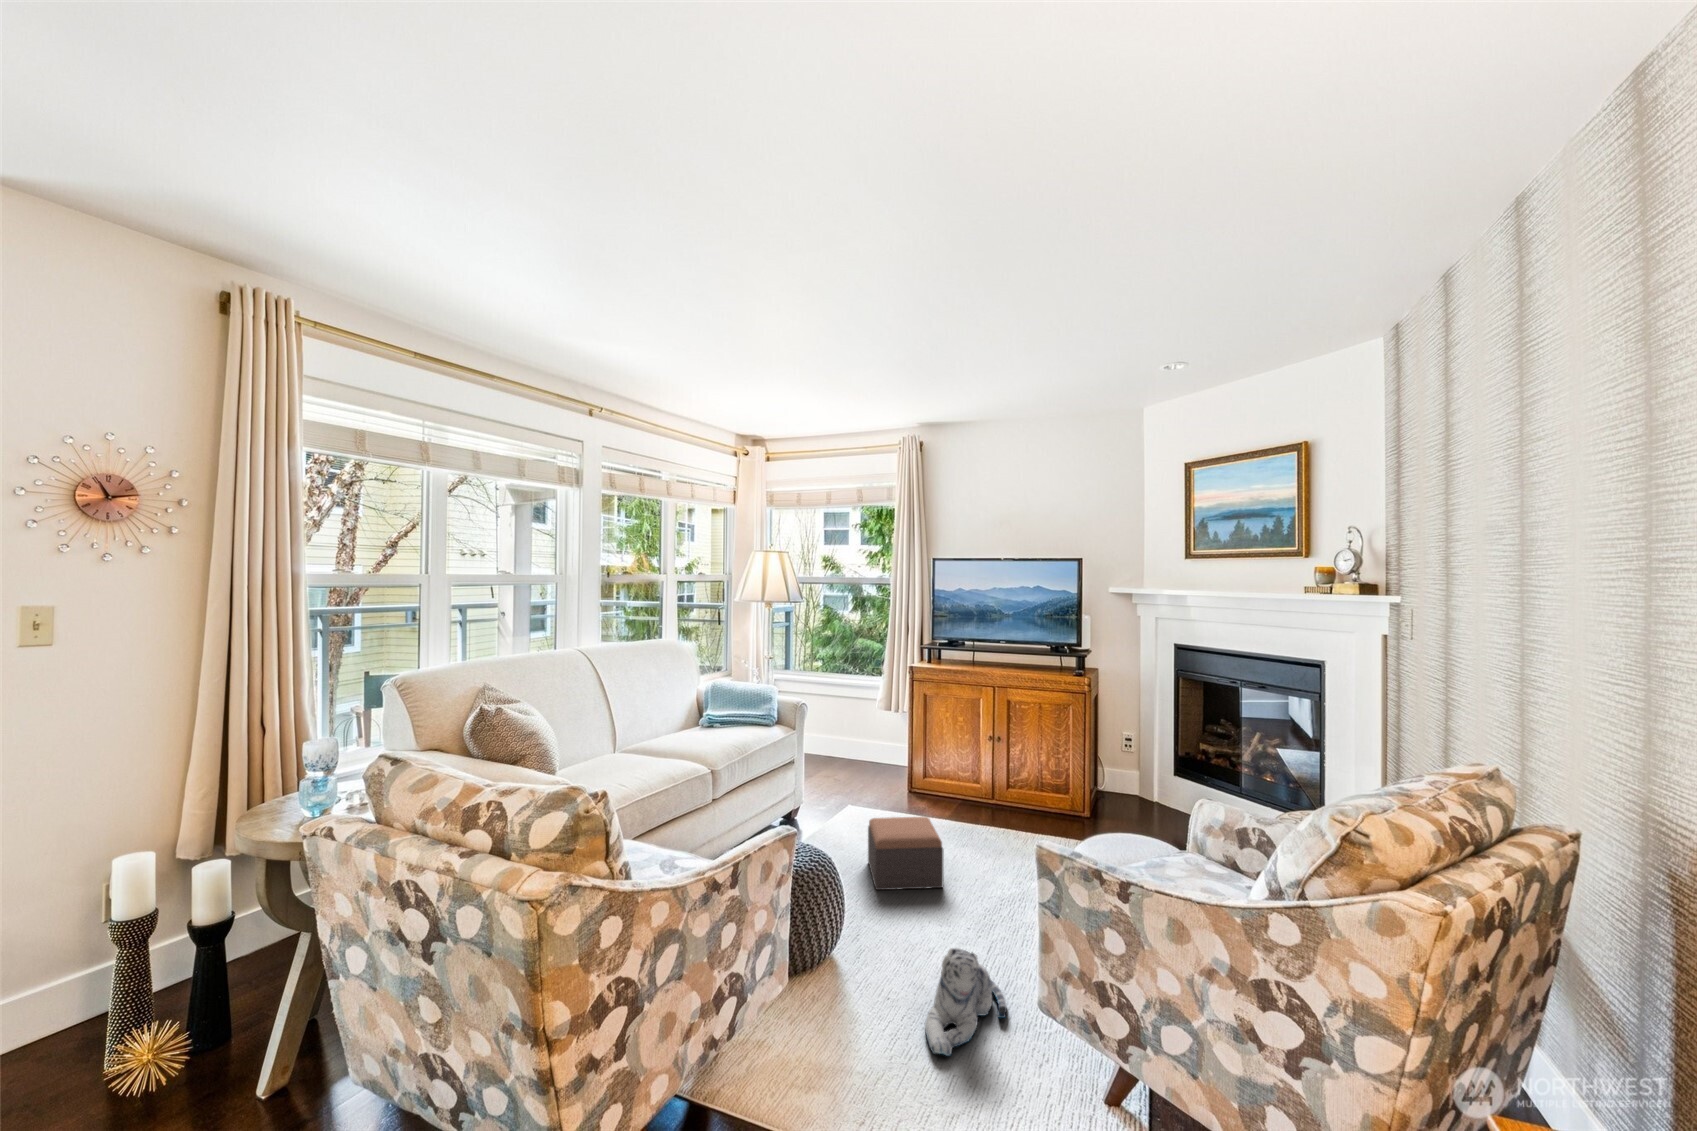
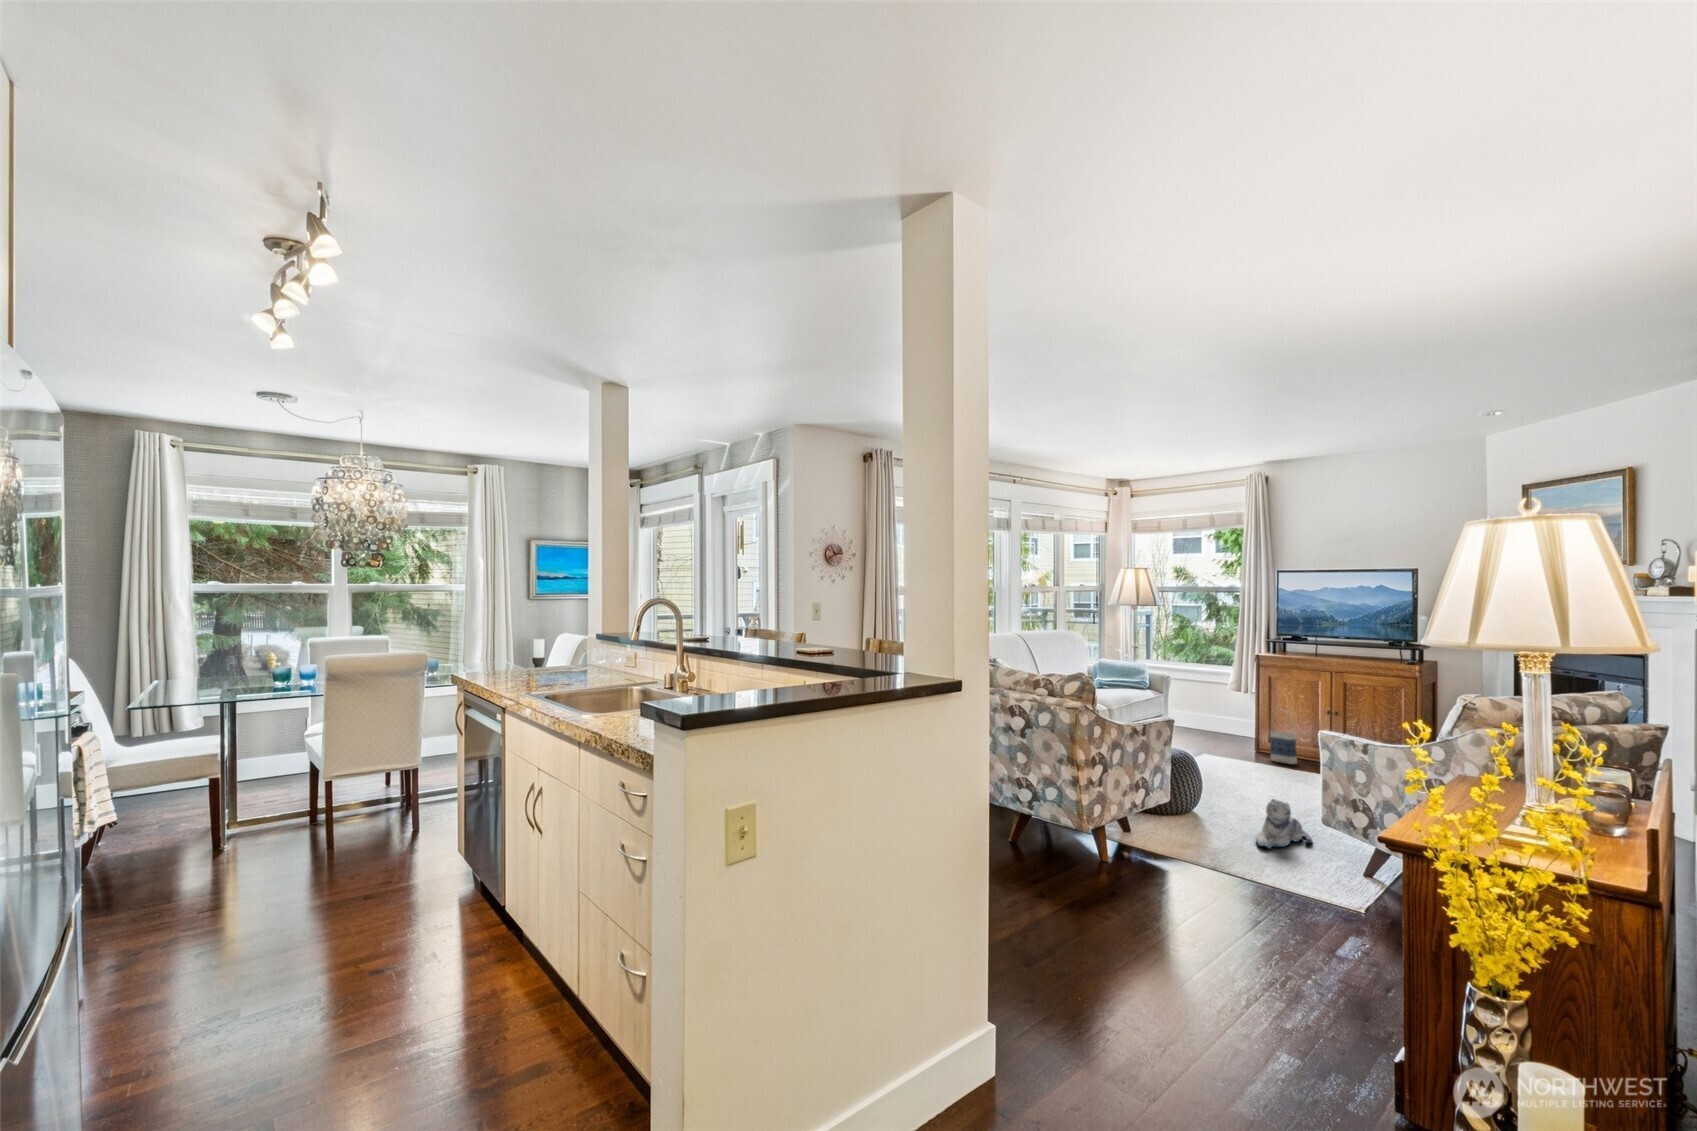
bag: none [924,734,953,805] -> present [1270,716,1297,764]
footstool: present [868,817,944,890] -> none [1220,753,1279,799]

